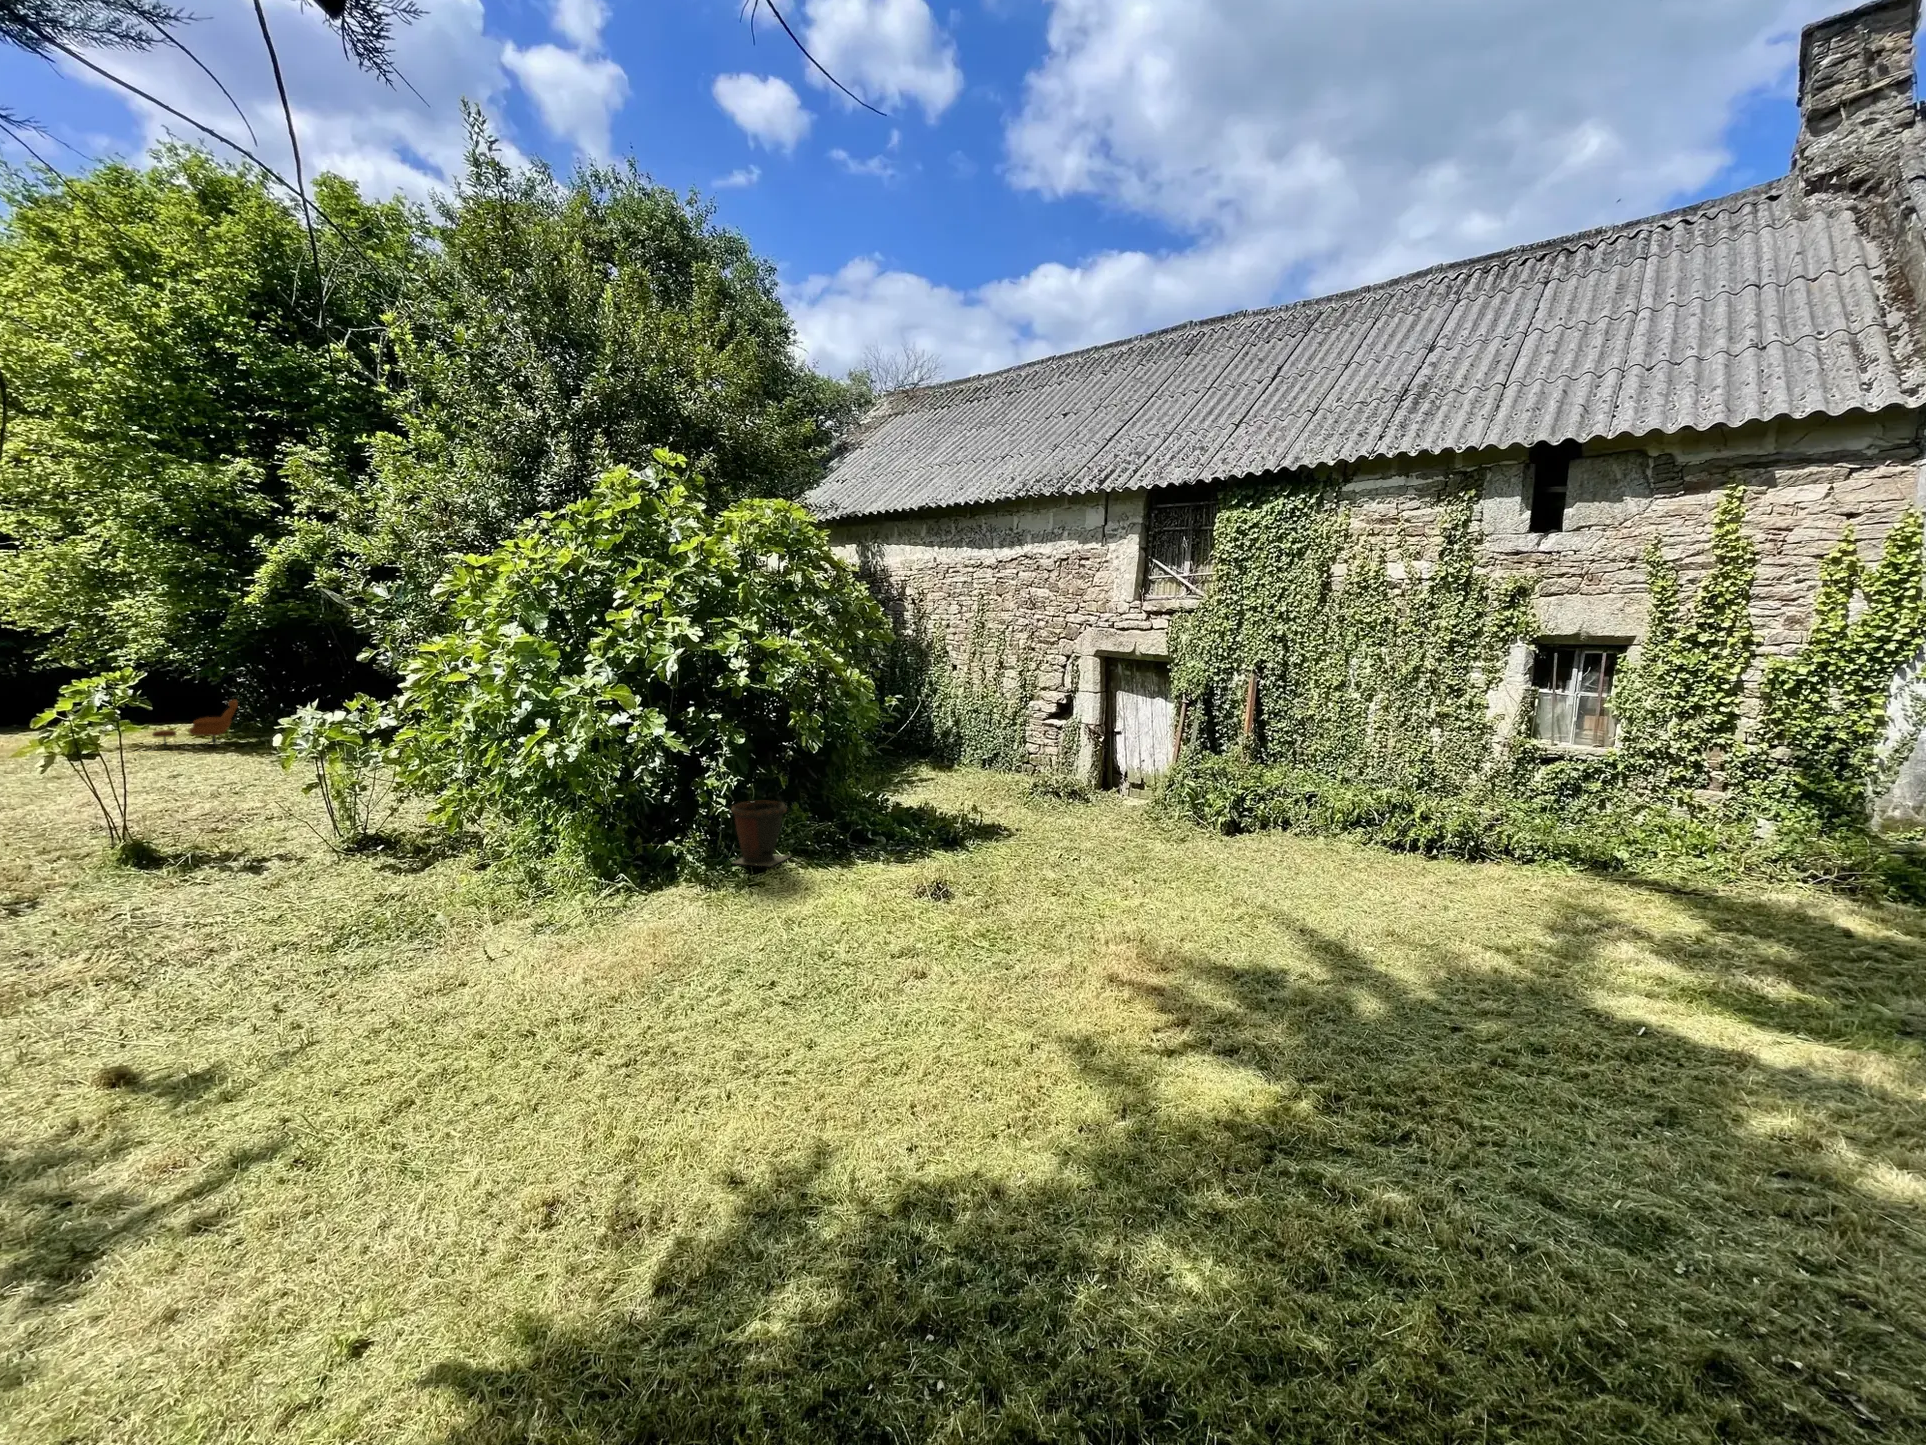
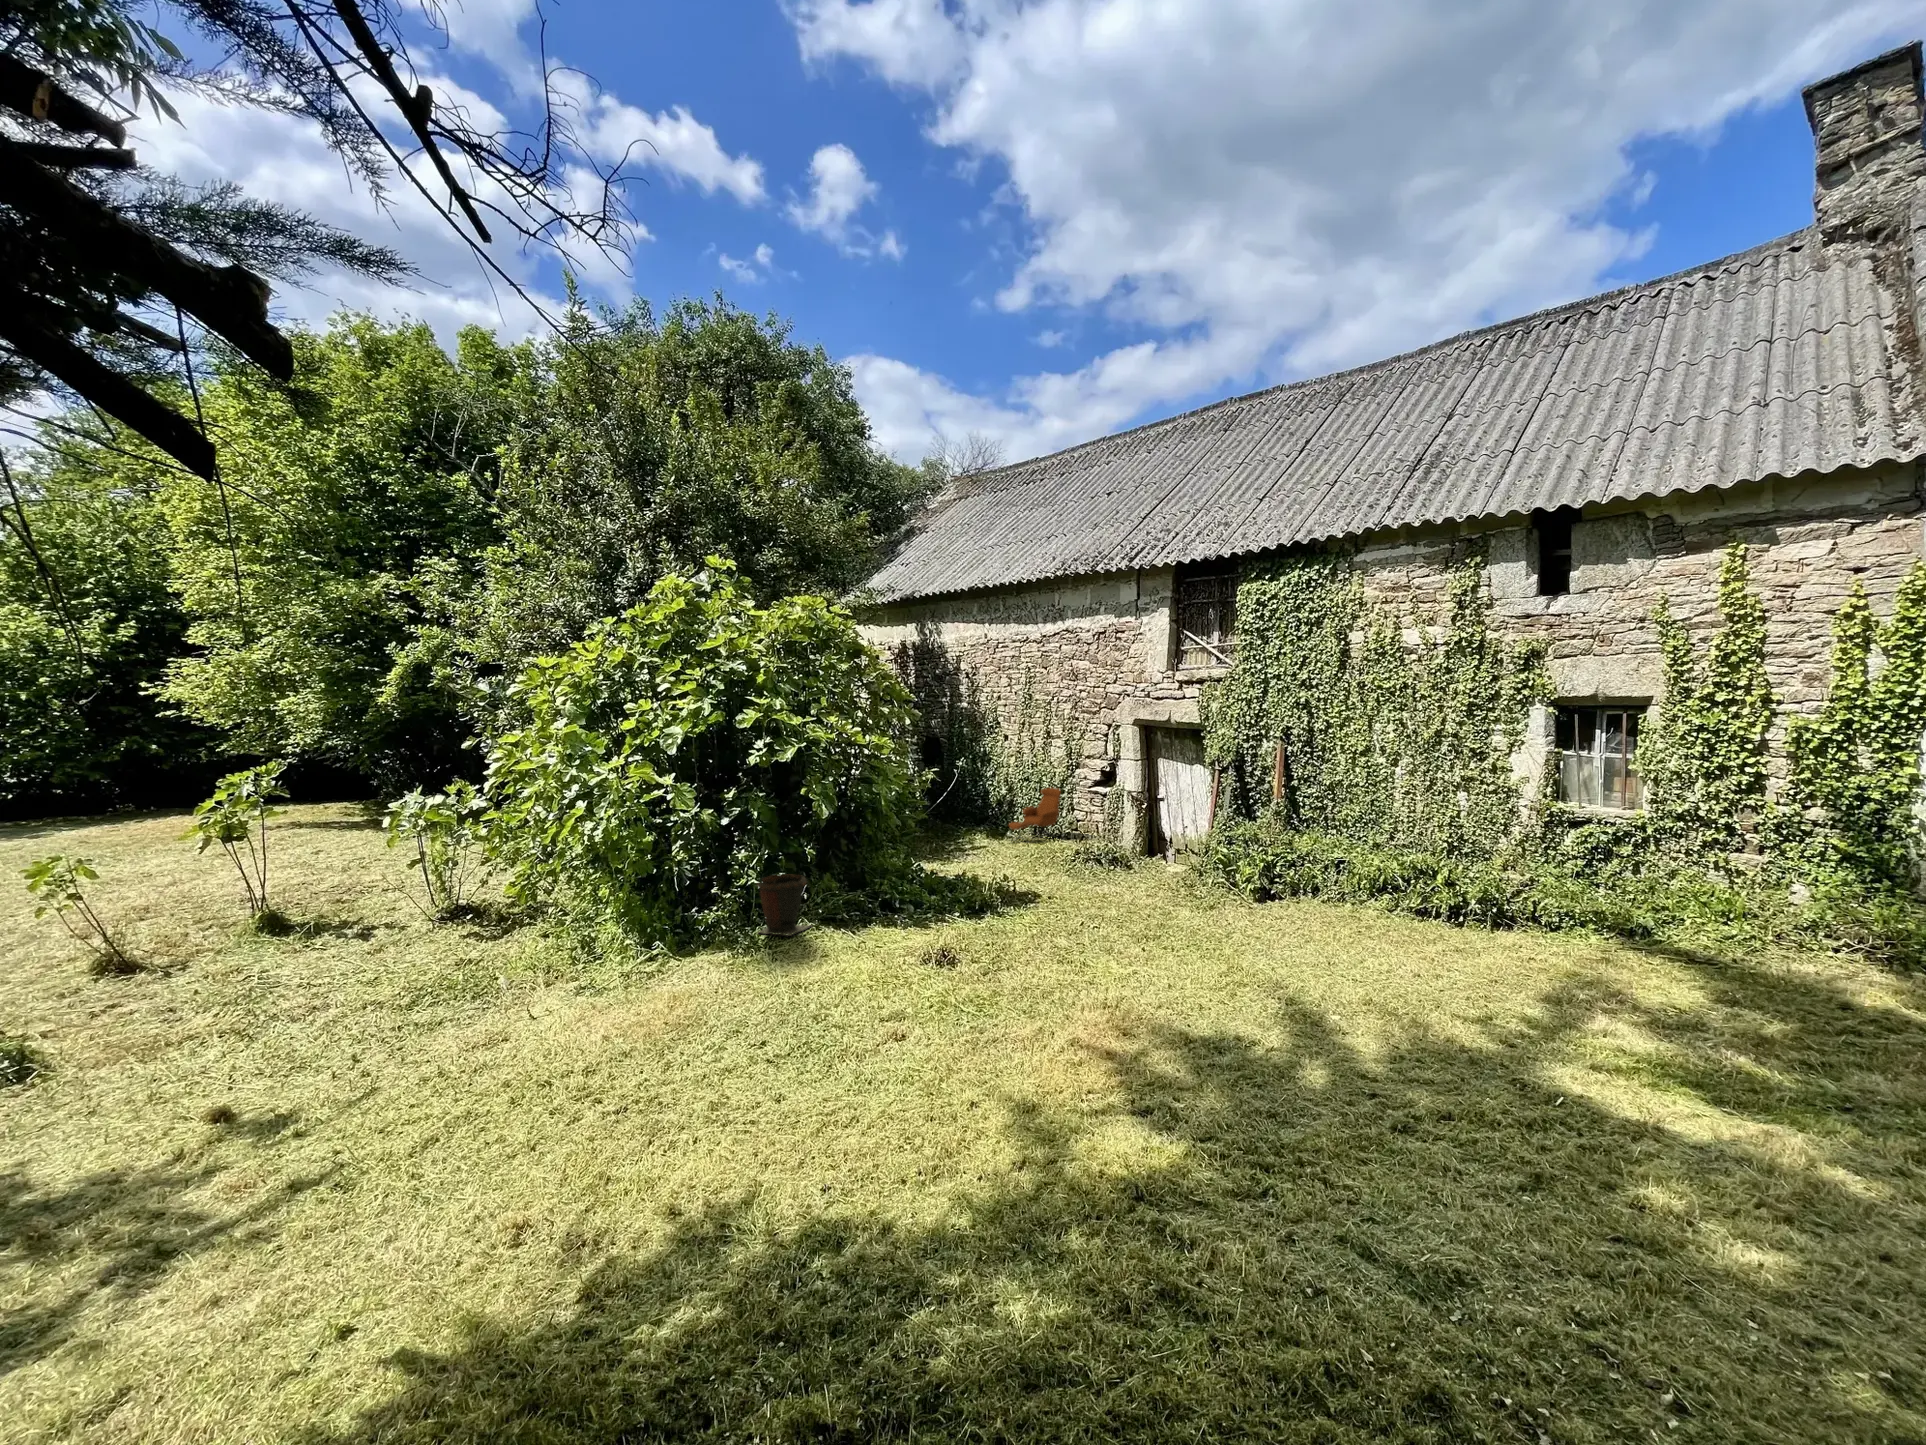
lounge chair: present [152,699,238,748] -> present [1009,787,1061,840]

